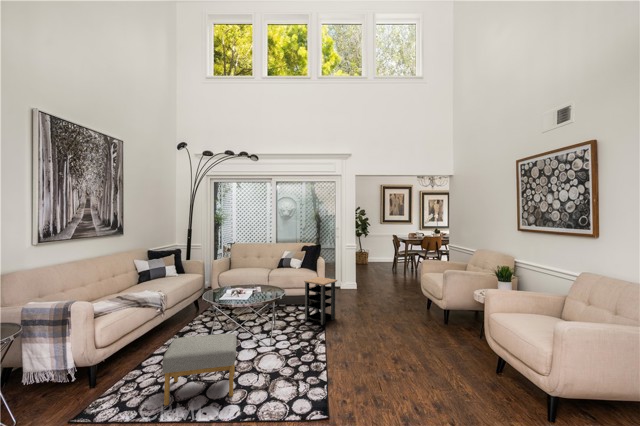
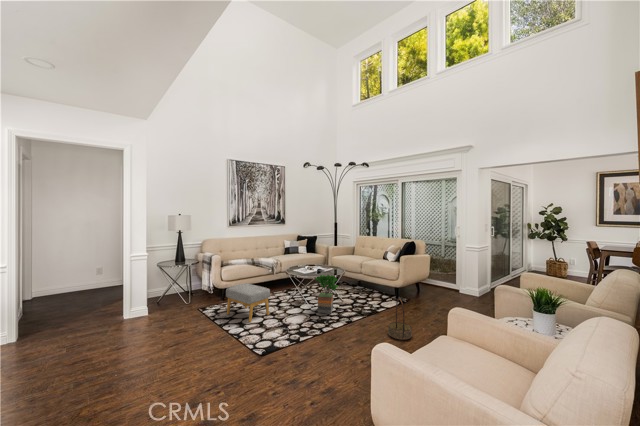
side table: present [304,277,337,325] -> none [364,271,391,312]
potted tree: none [270,292,306,345] -> present [316,275,338,314]
basket: none [371,298,394,339] -> present [388,299,412,340]

